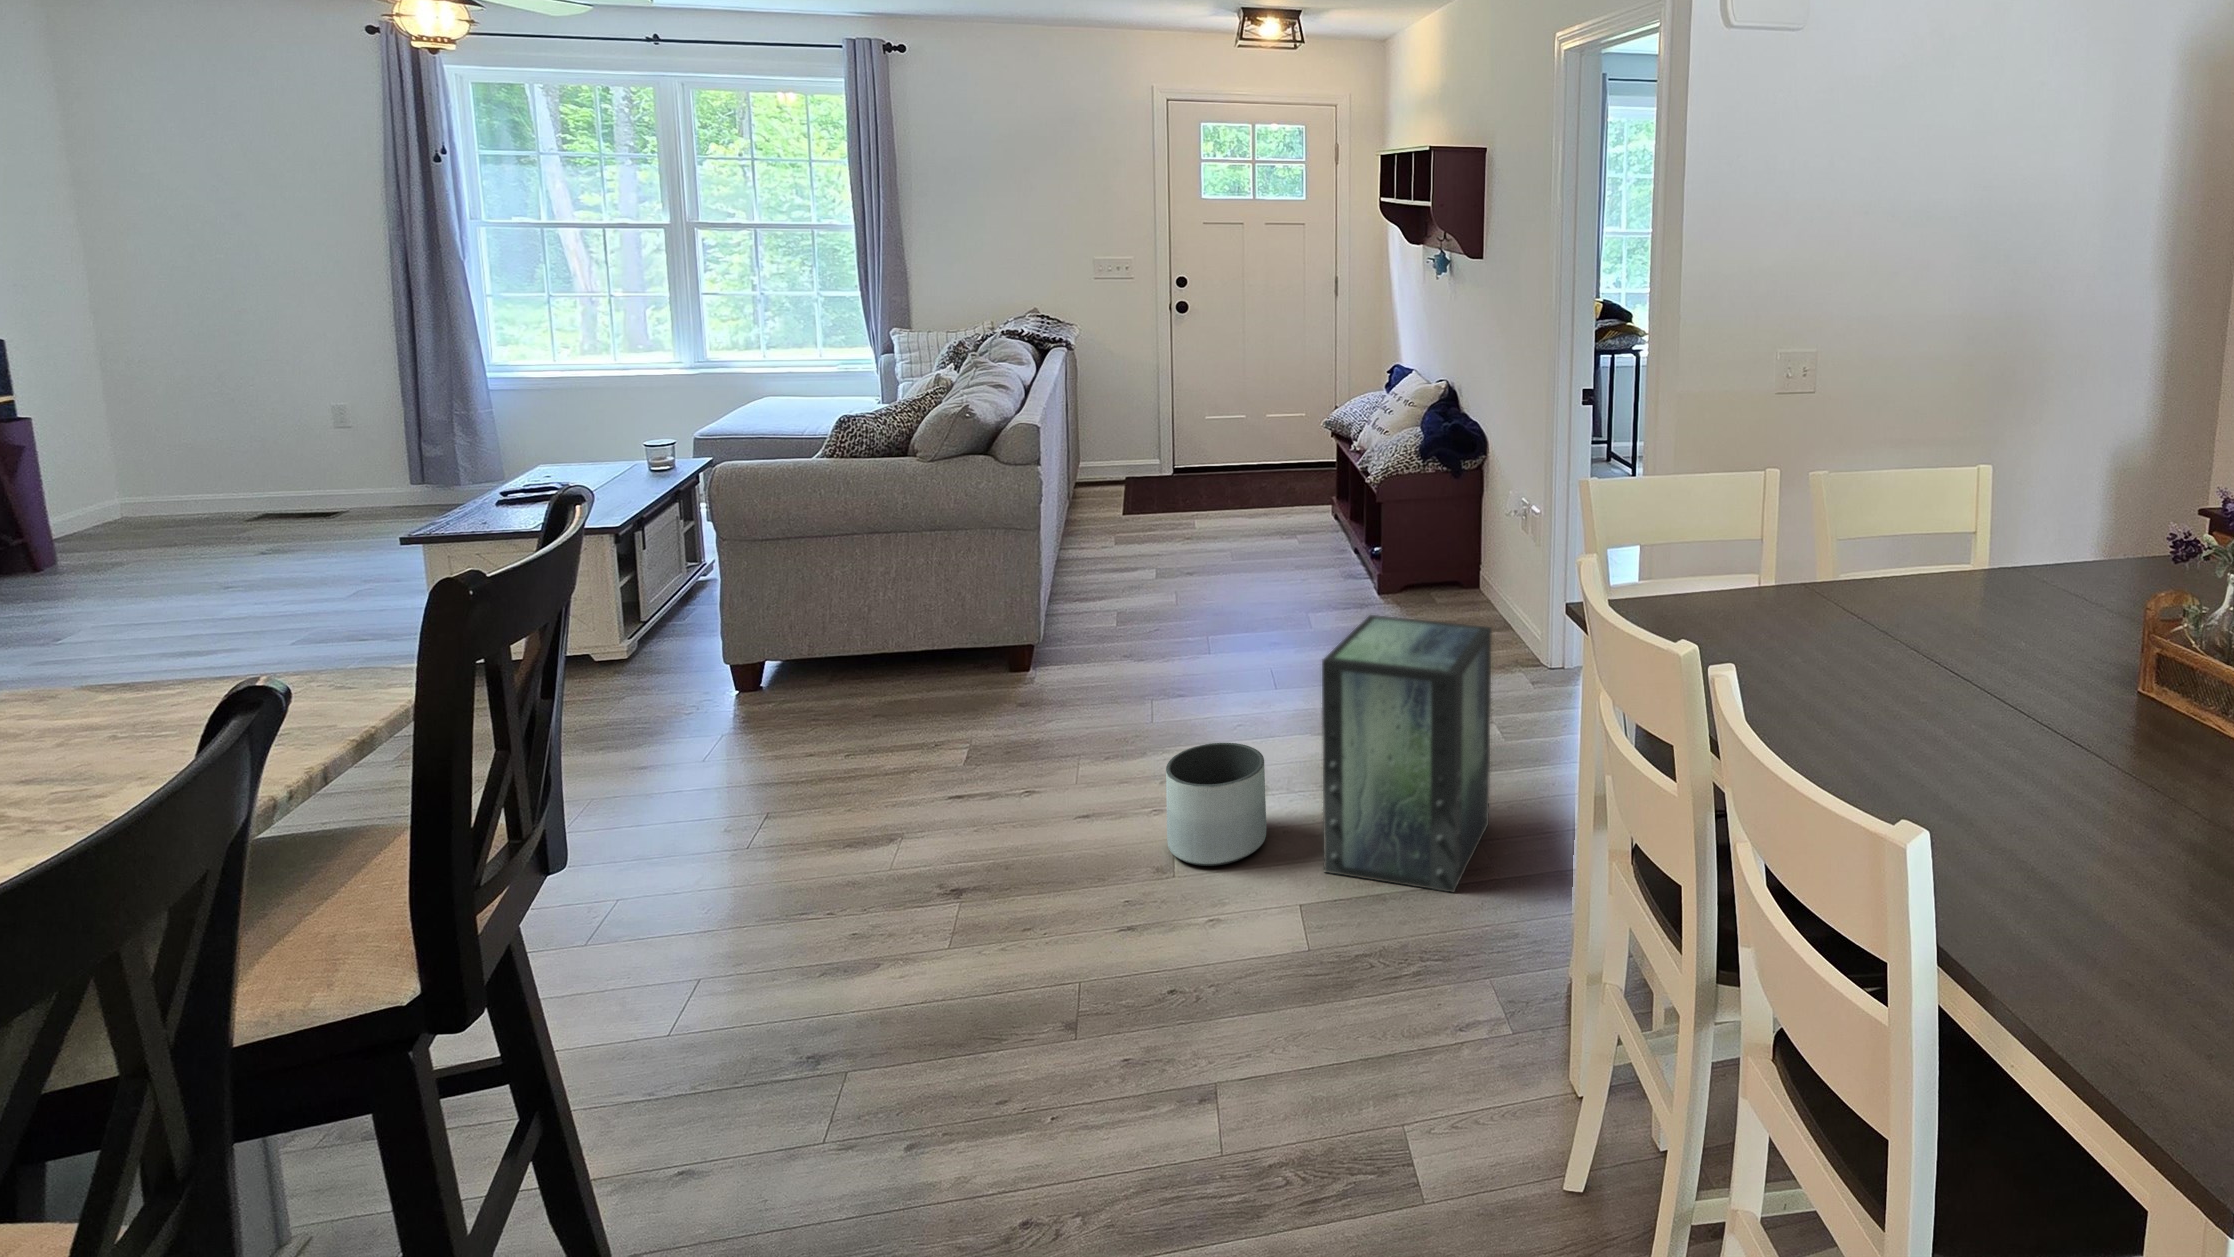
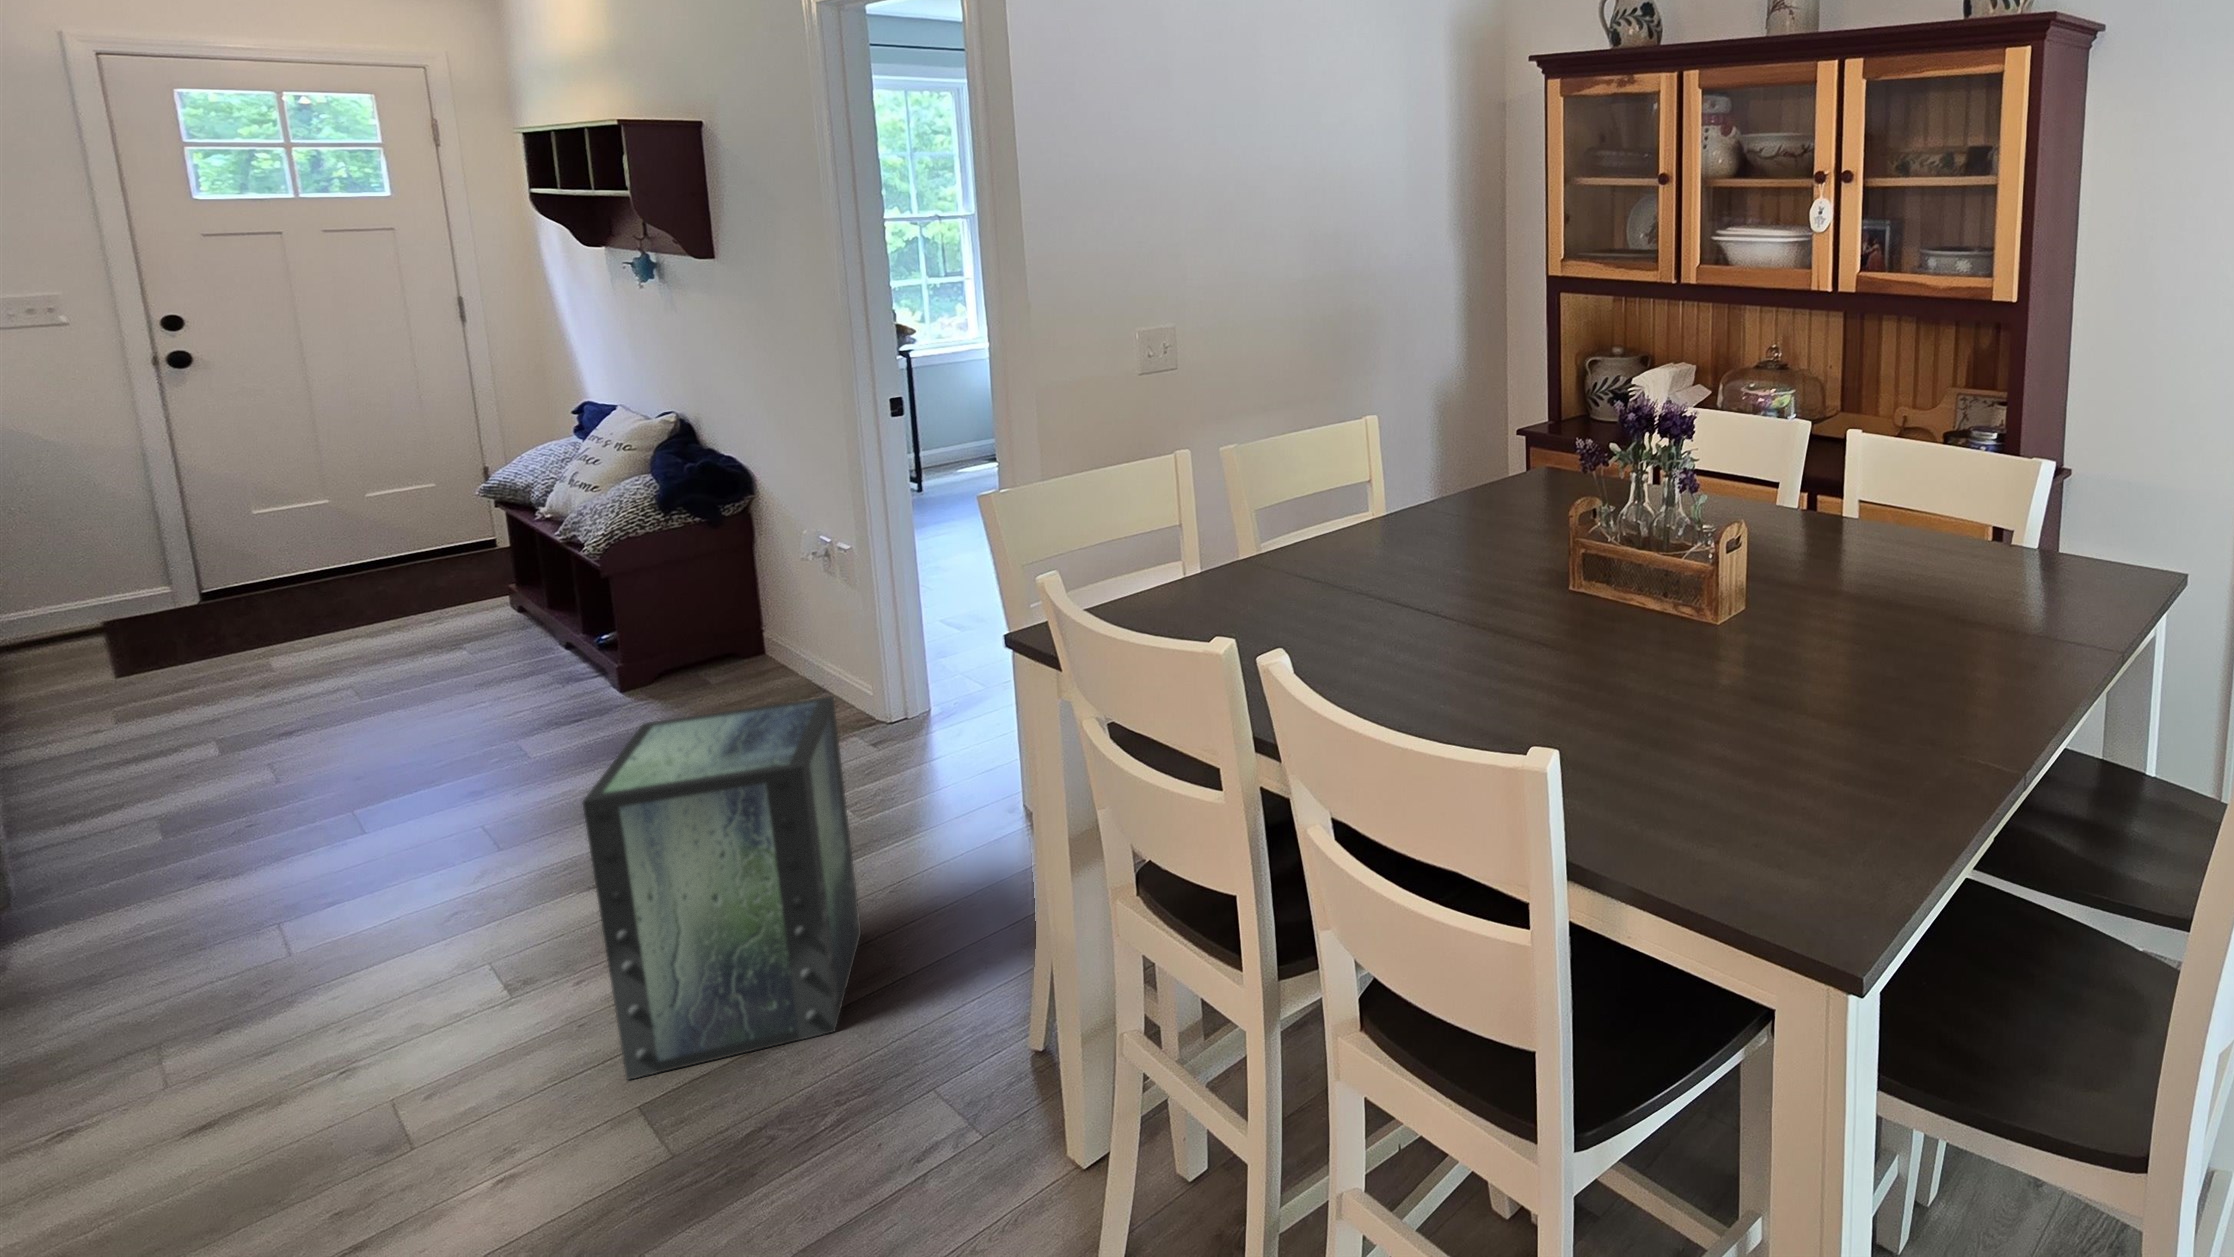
planter: present [1166,743,1266,866] -> none [303,955,512,1158]

